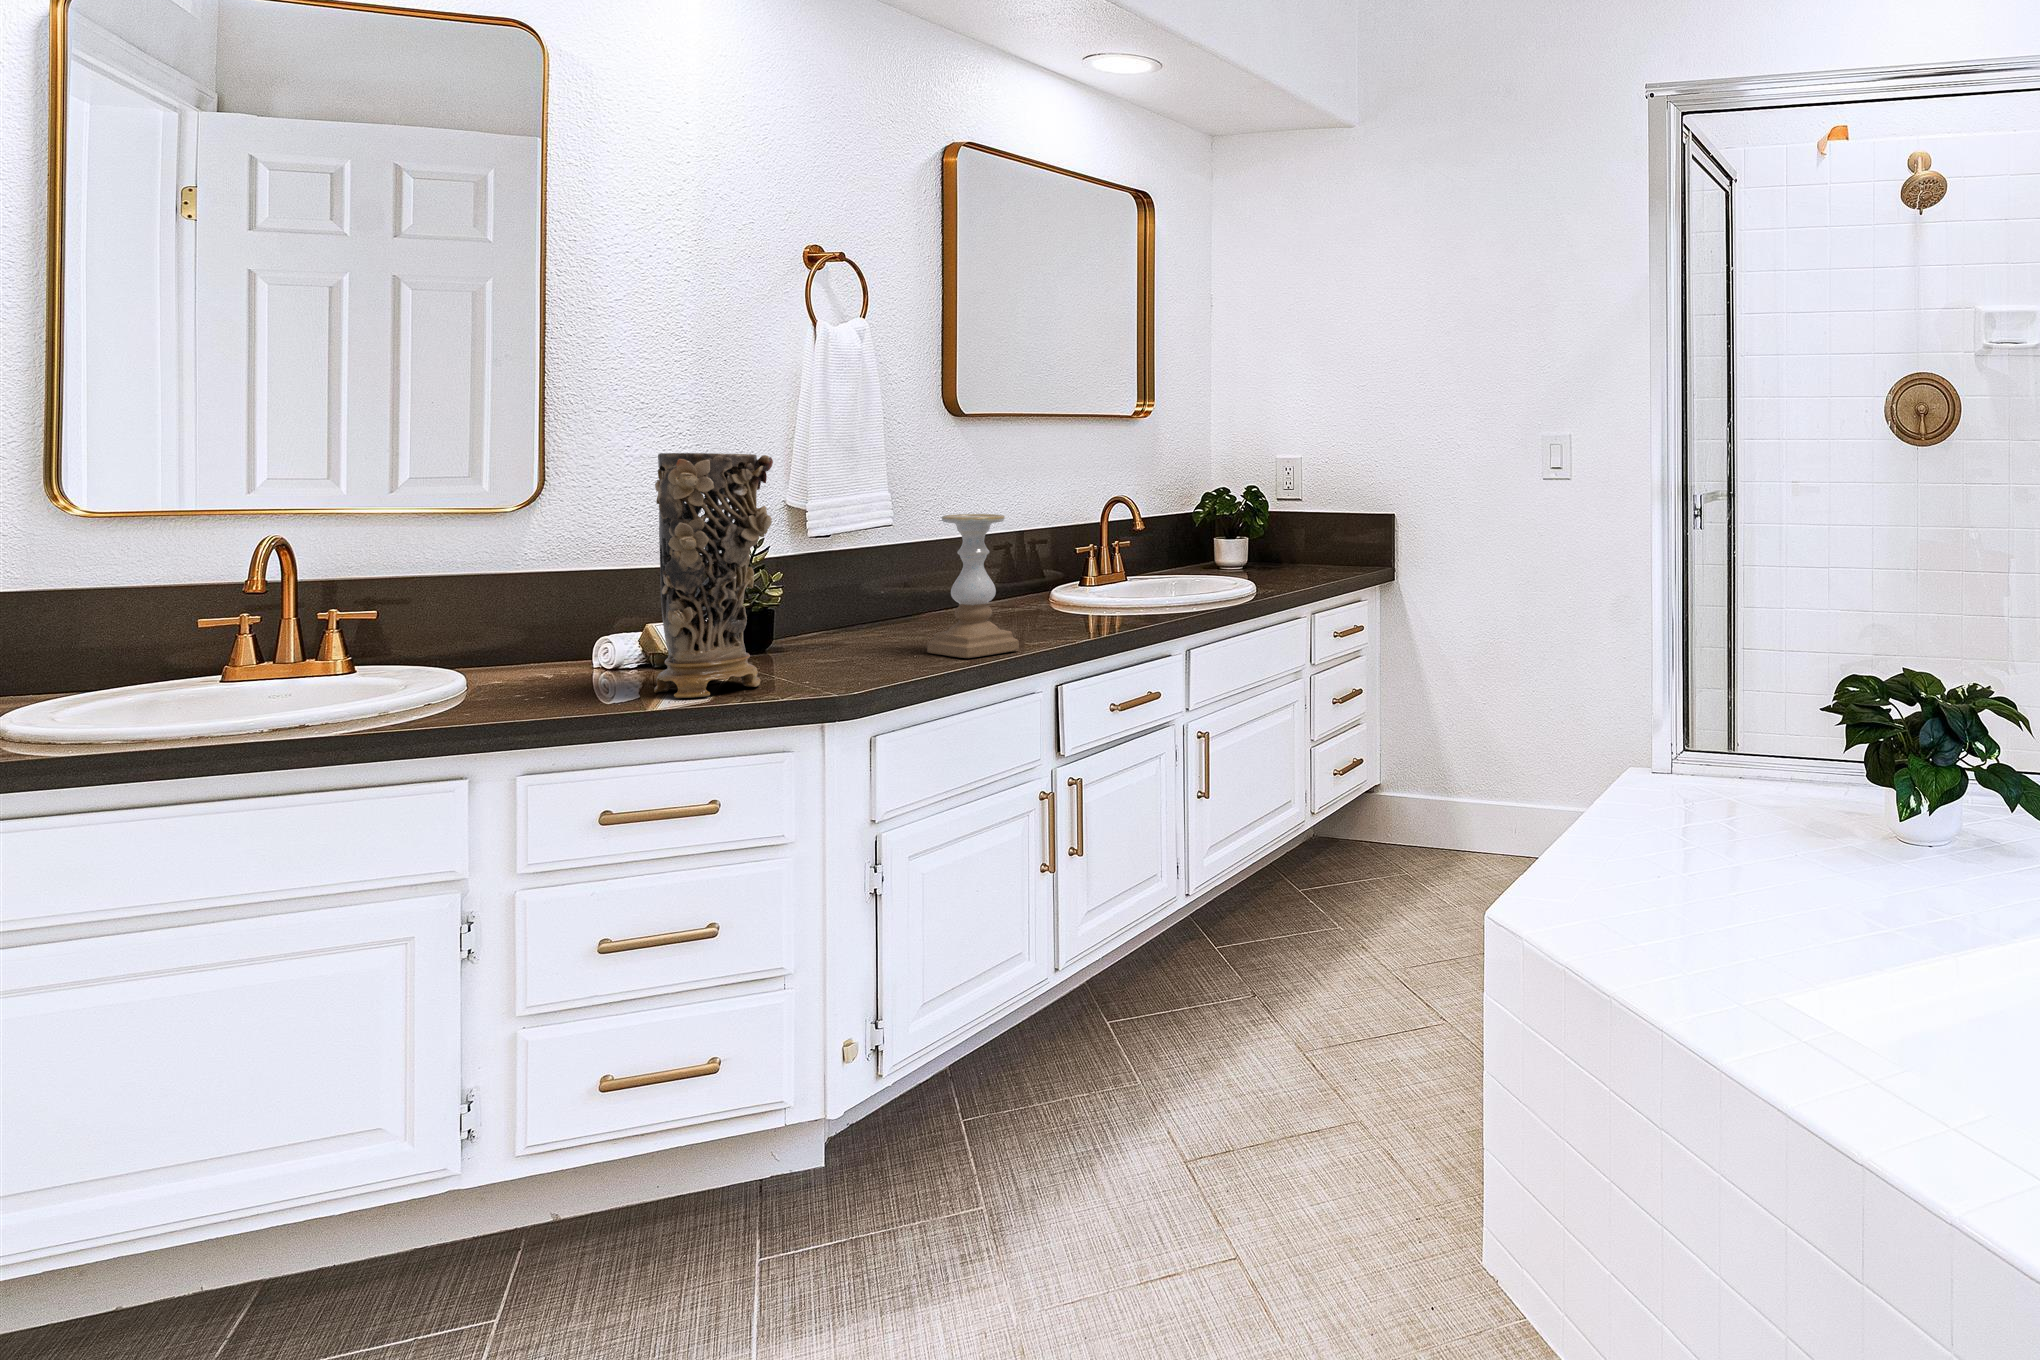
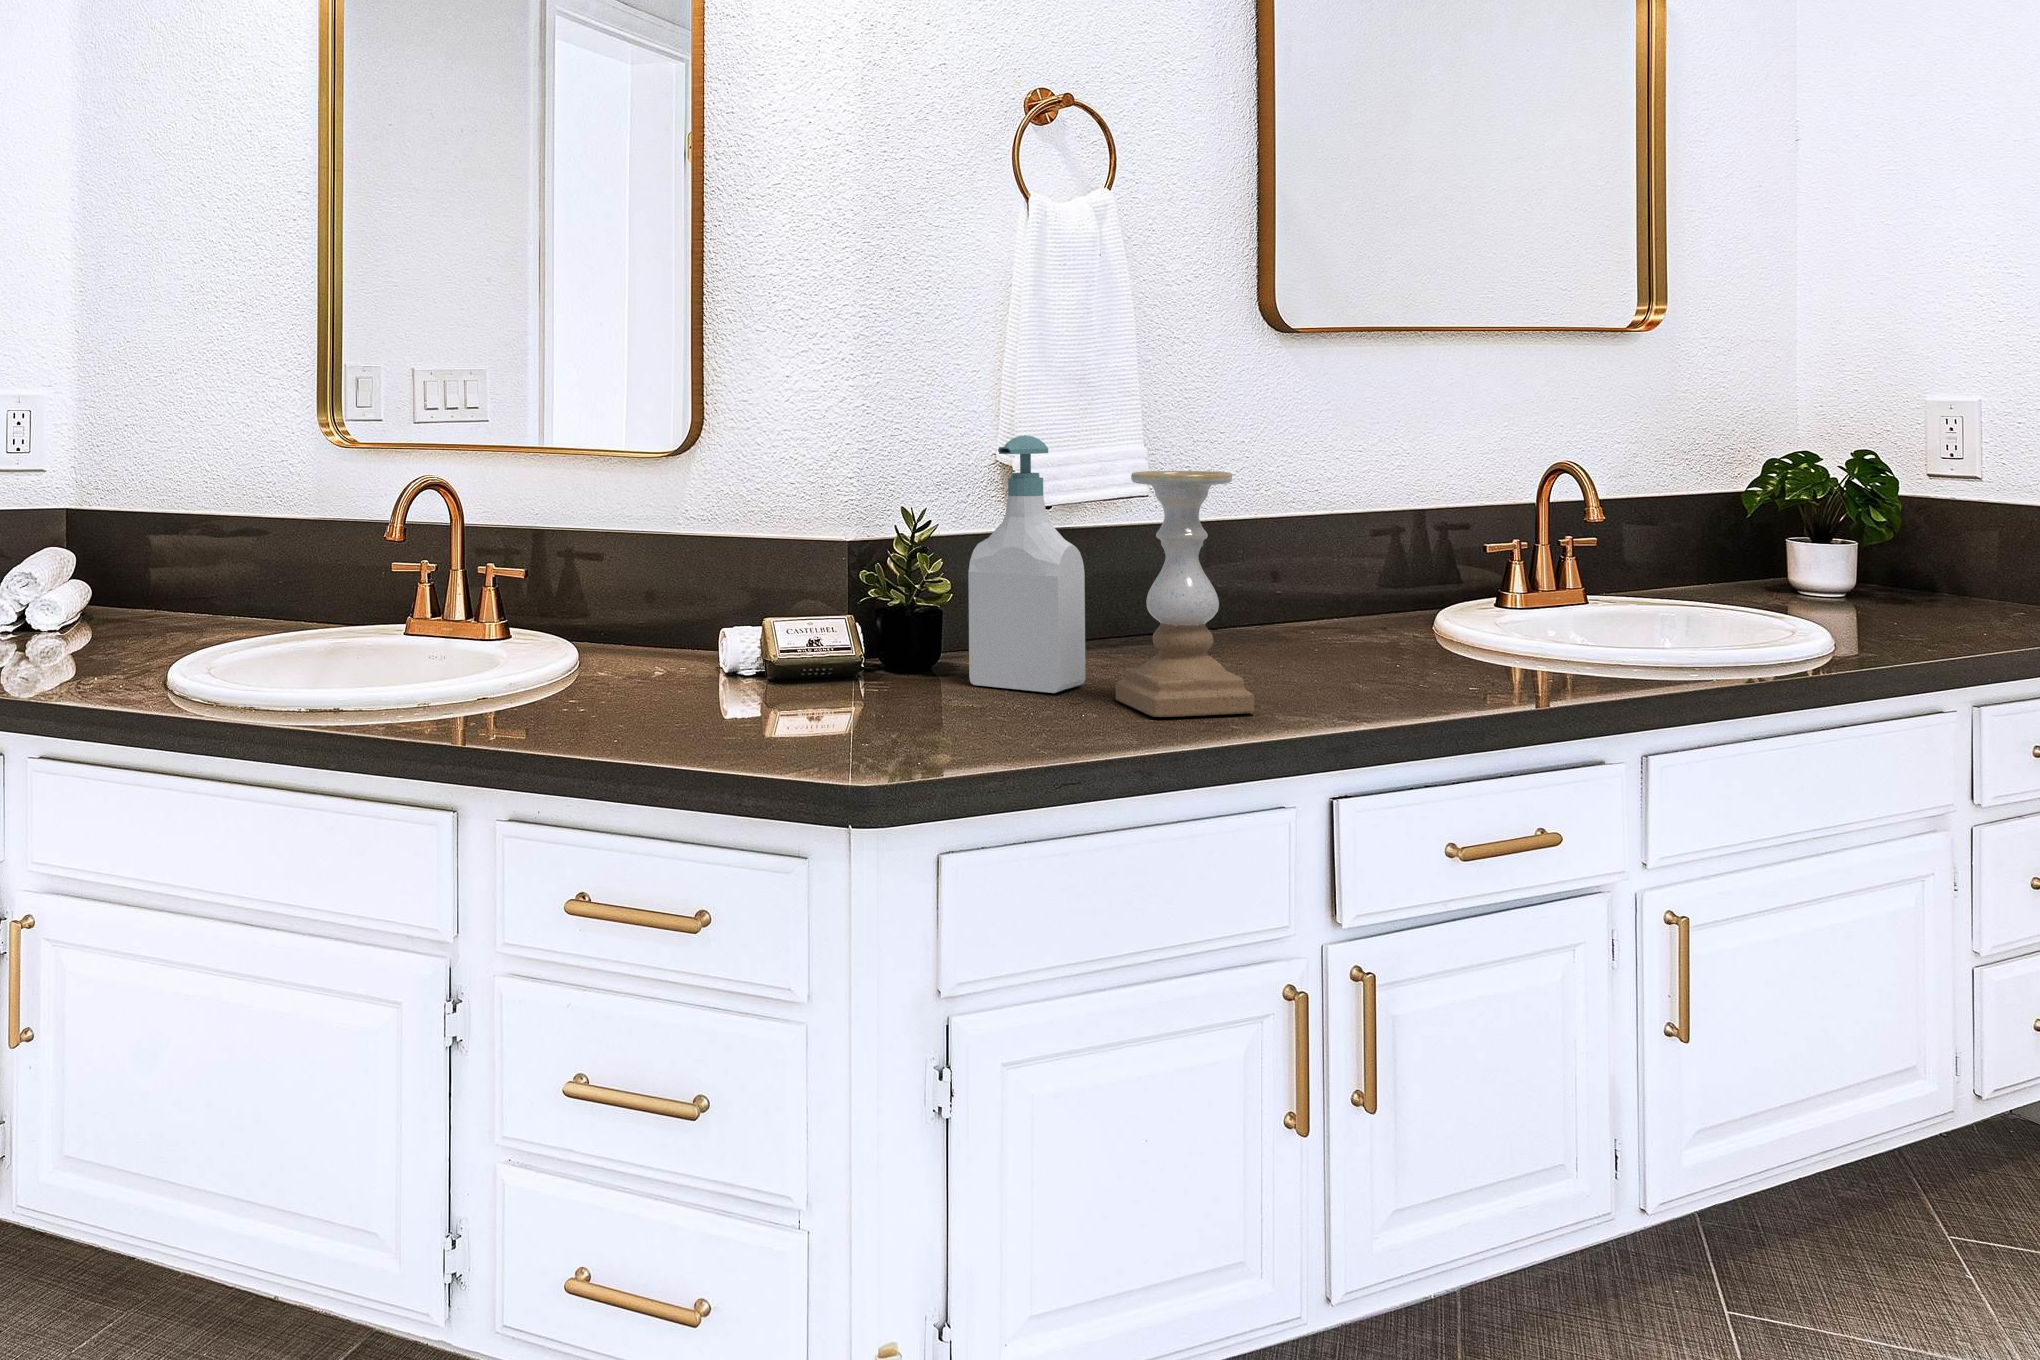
decorative vase: present [654,453,773,698] -> none [685,363,836,733]
soap bottle: none [818,493,896,655] -> present [968,435,1085,693]

